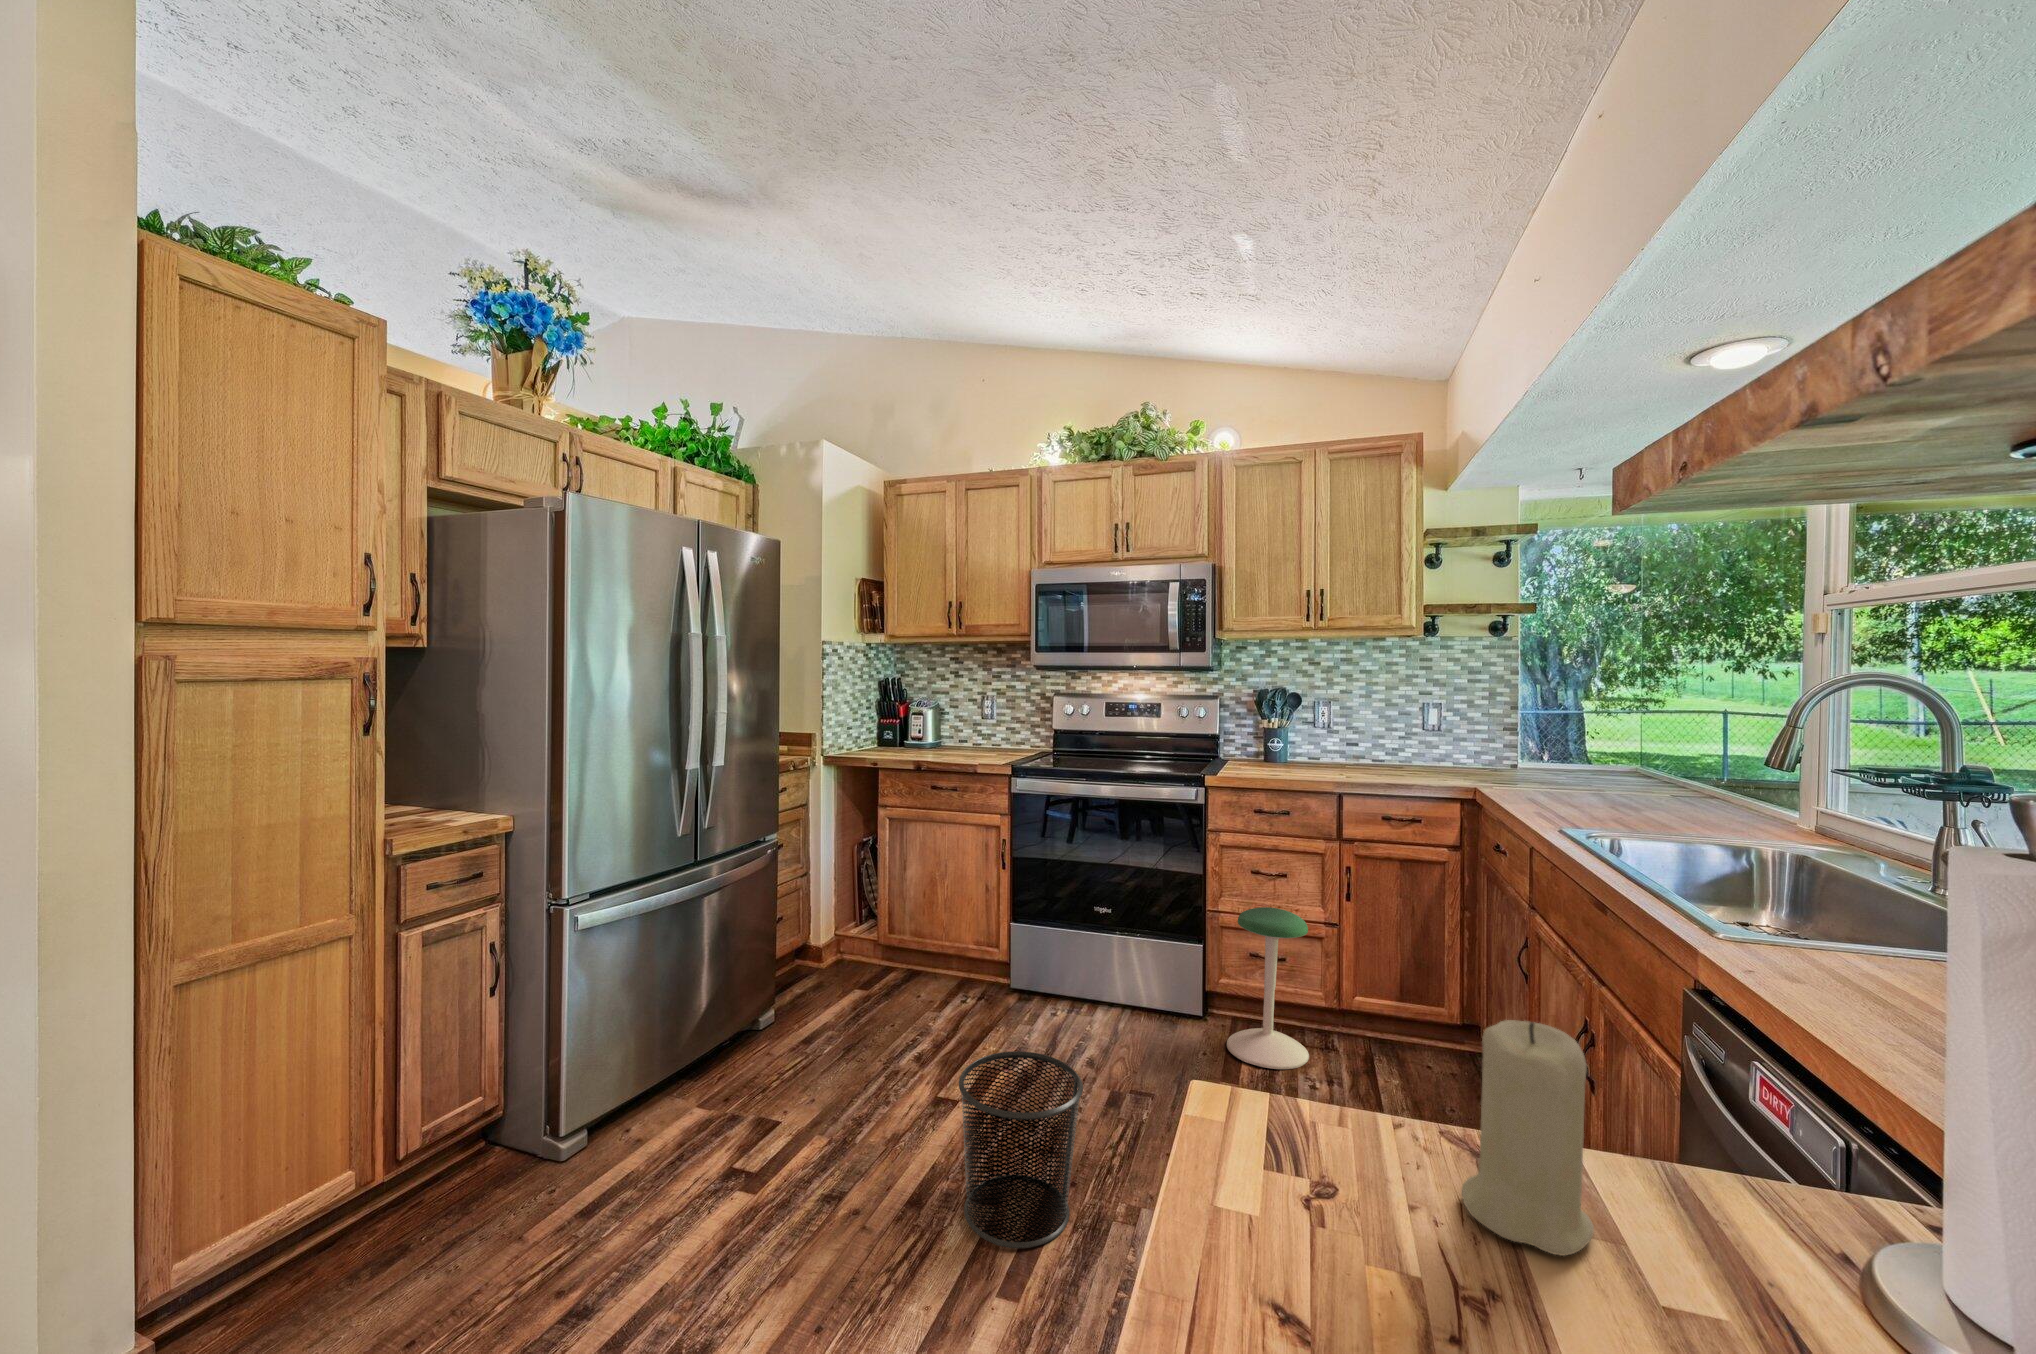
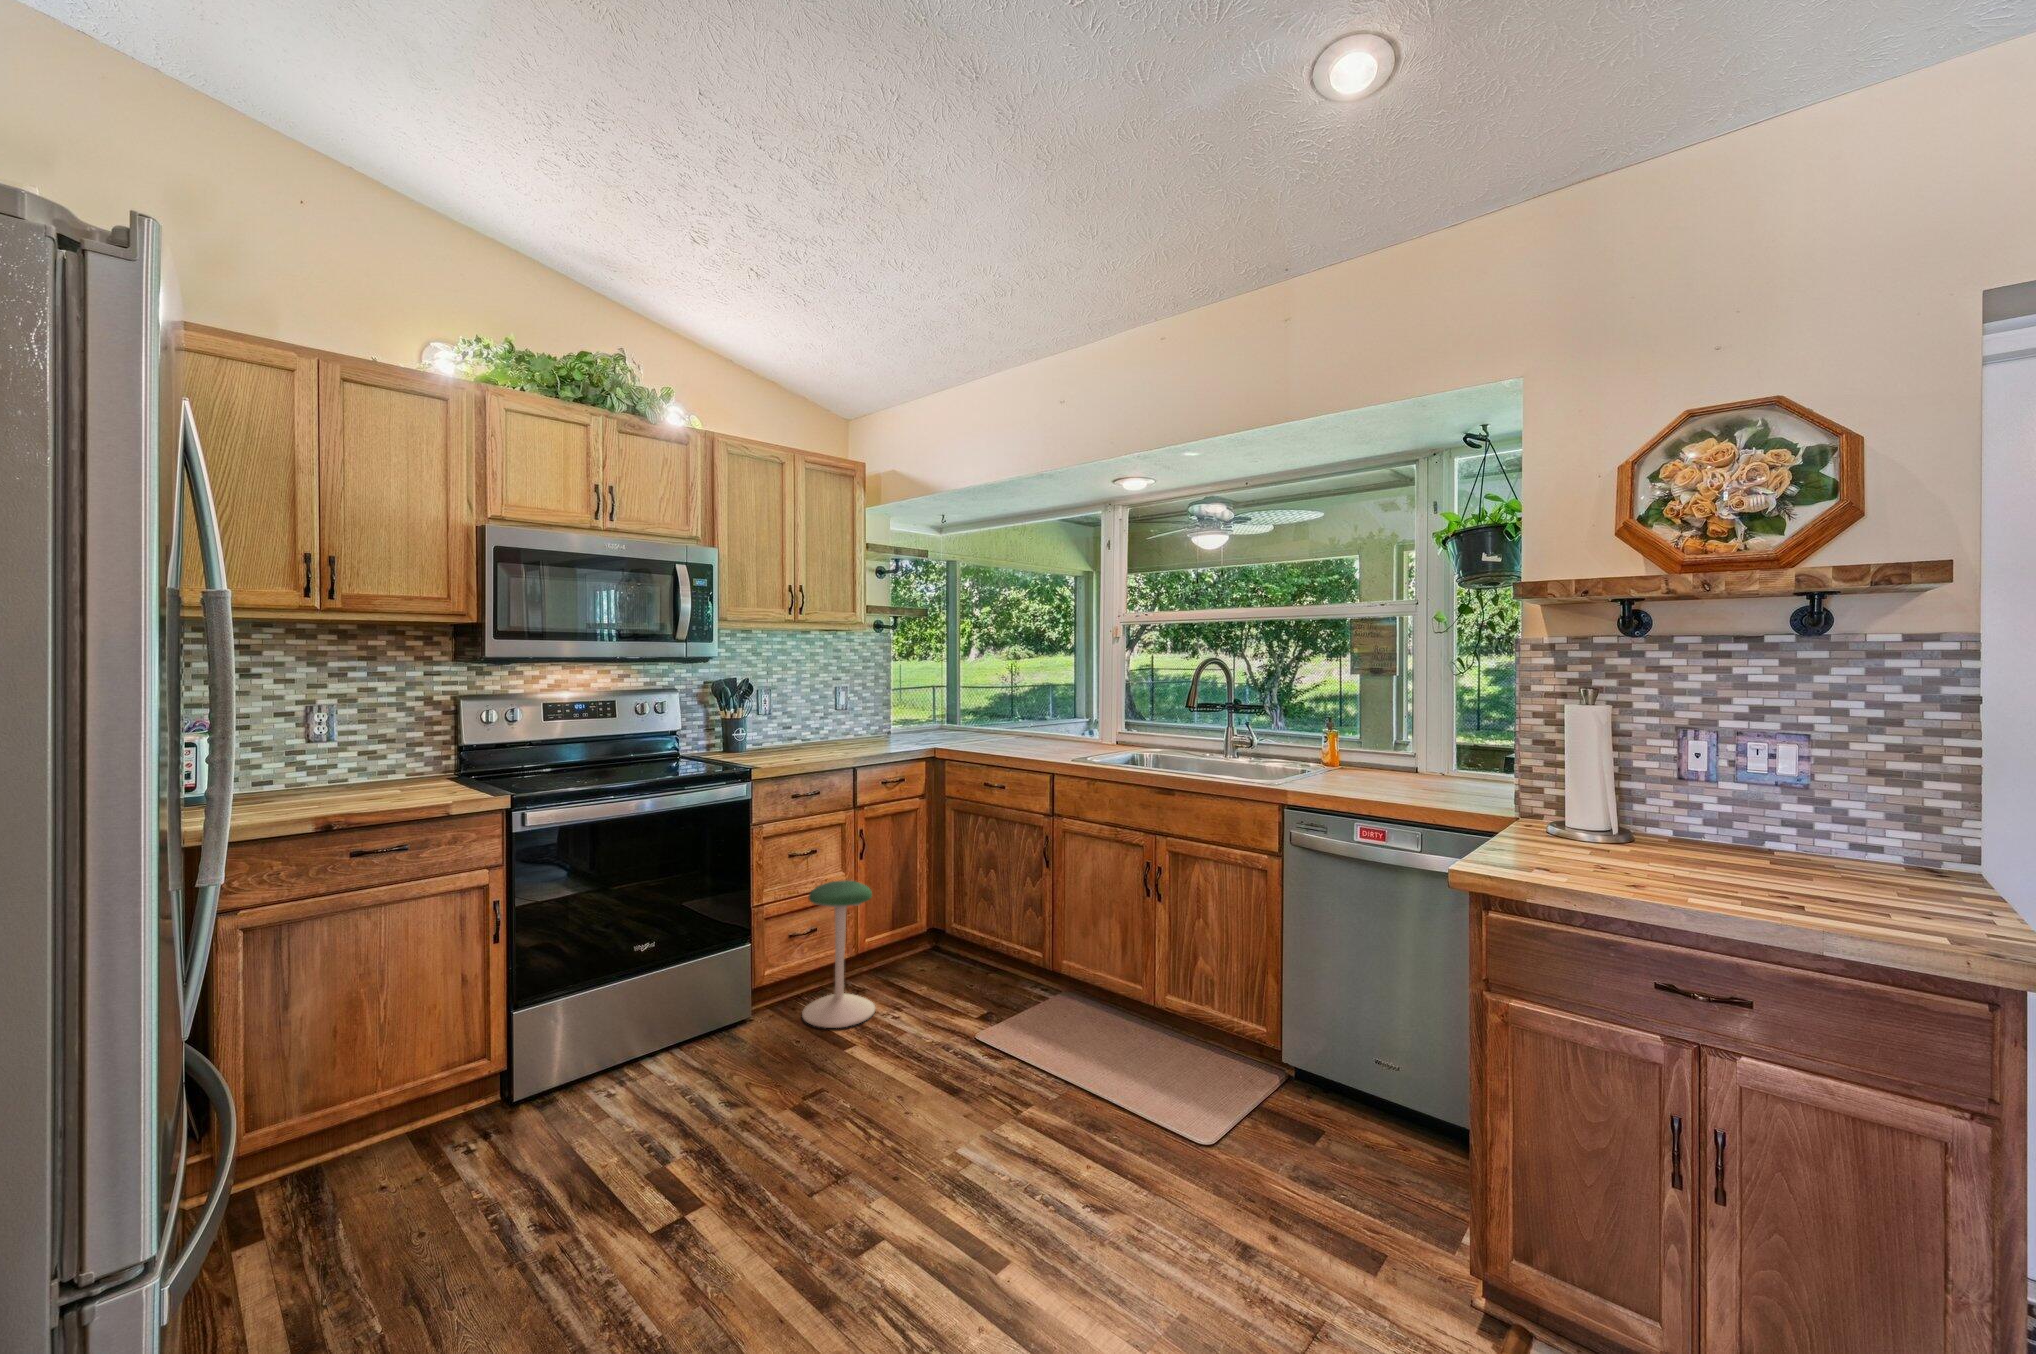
candle: present [1462,1020,1594,1256] -> none [1512,795,1566,870]
waste bin: present [959,1051,1083,1248] -> none [840,1060,970,1265]

